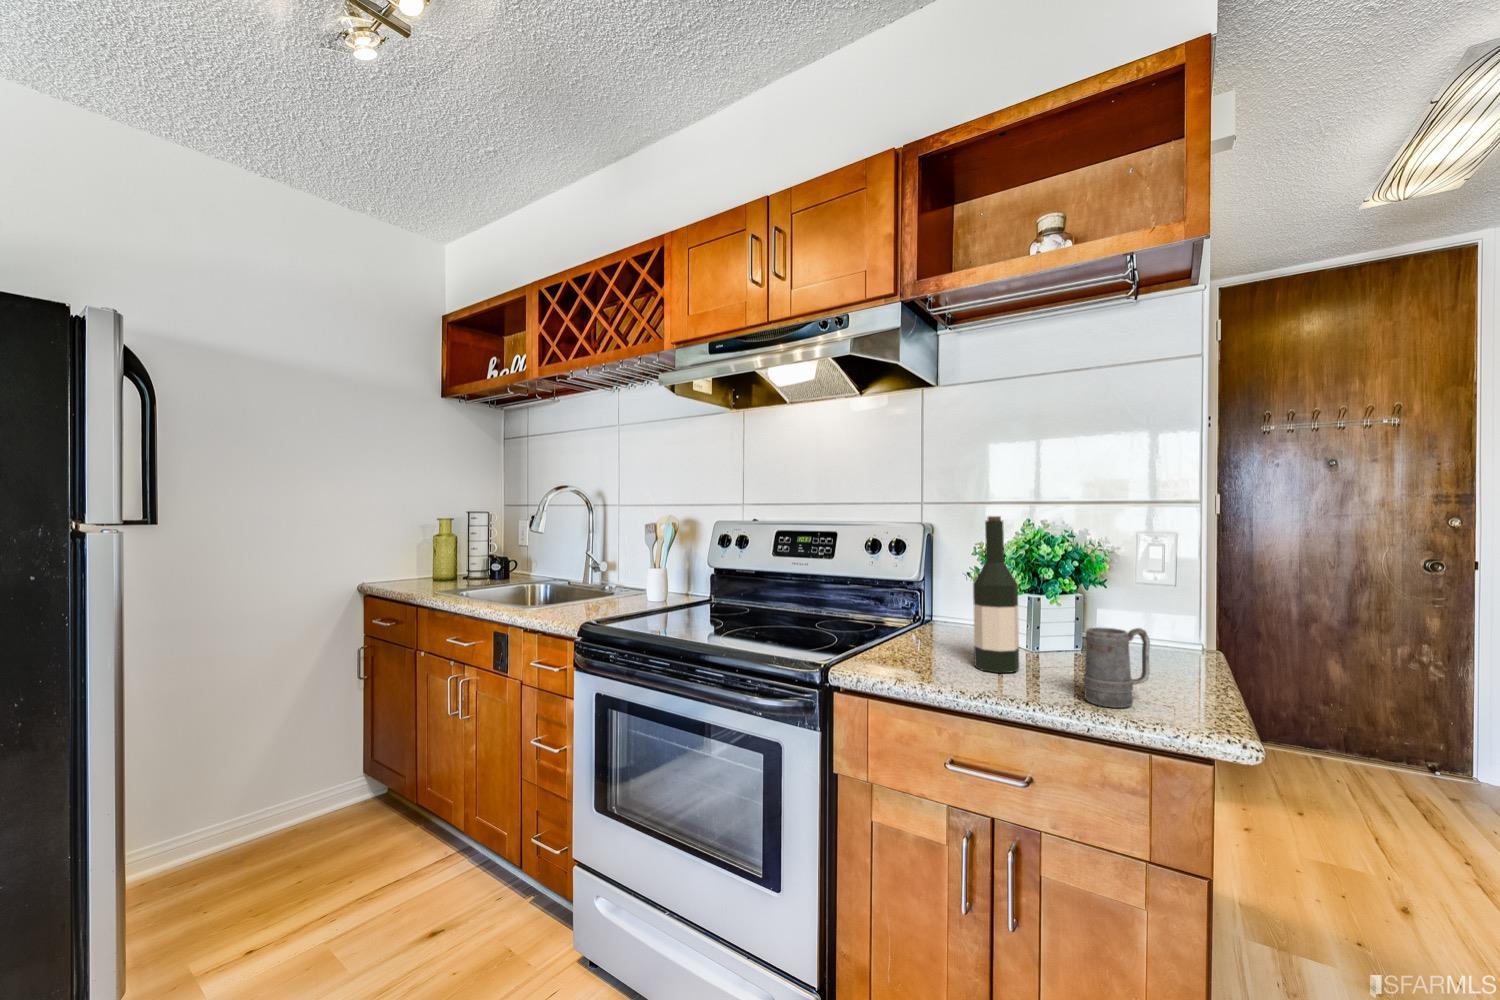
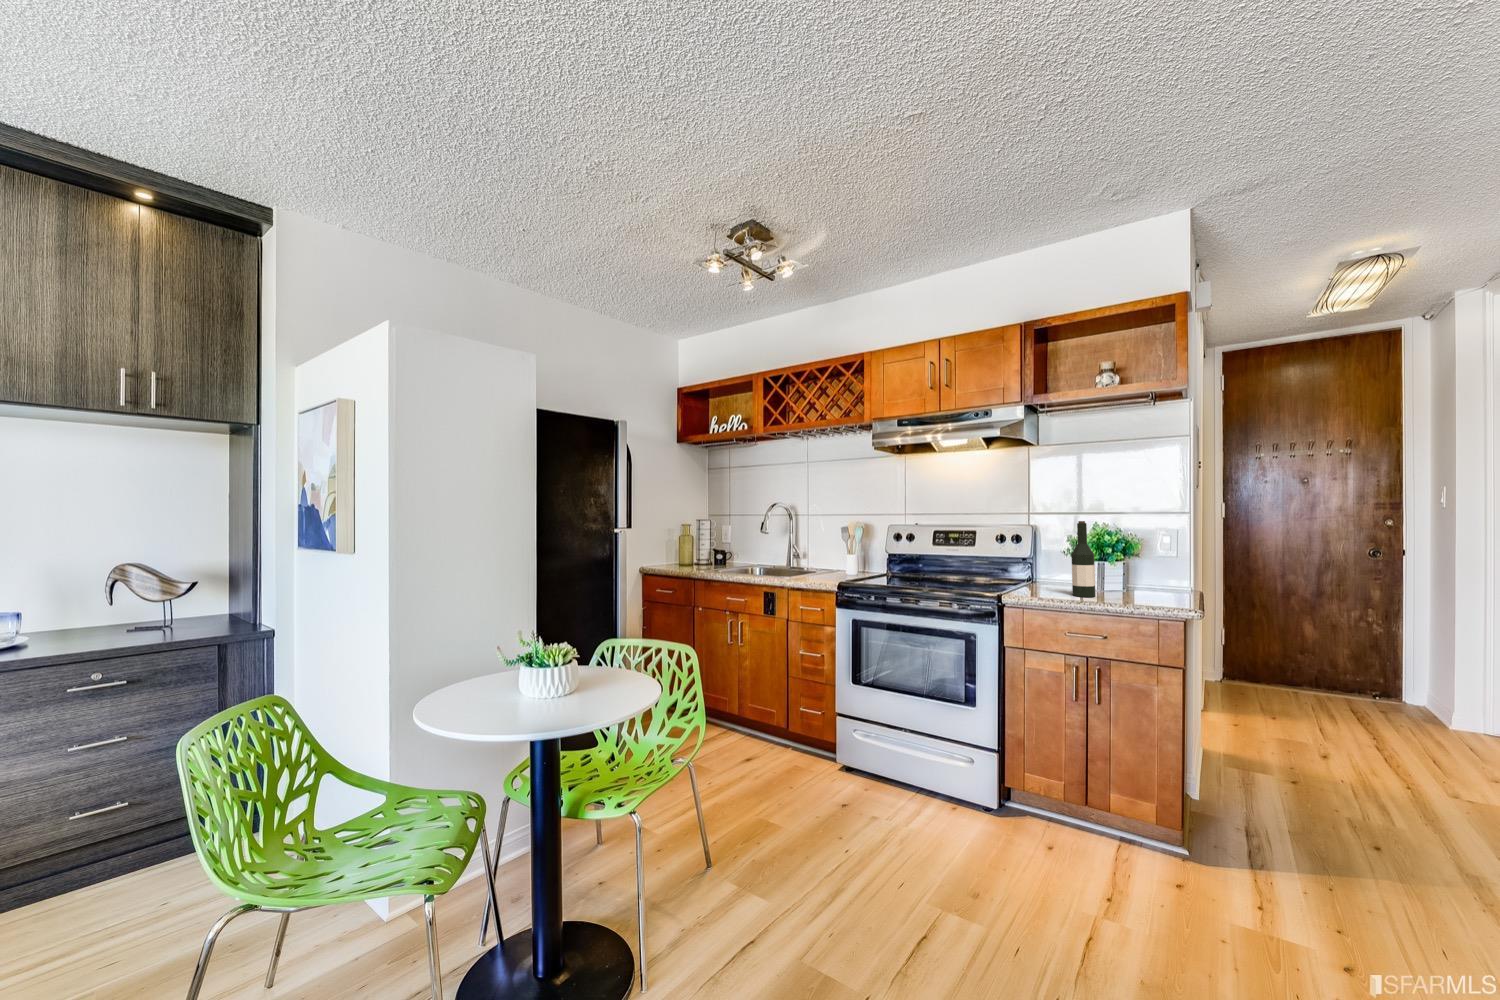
mug: present [1084,627,1150,708] -> none [1129,571,1158,605]

